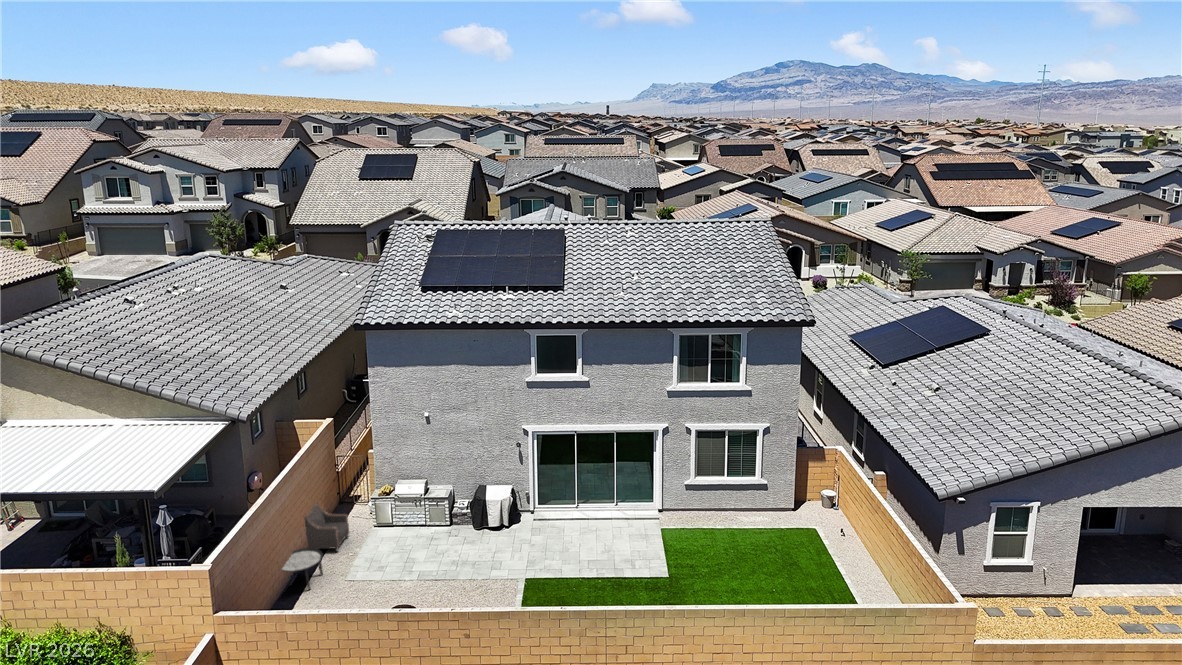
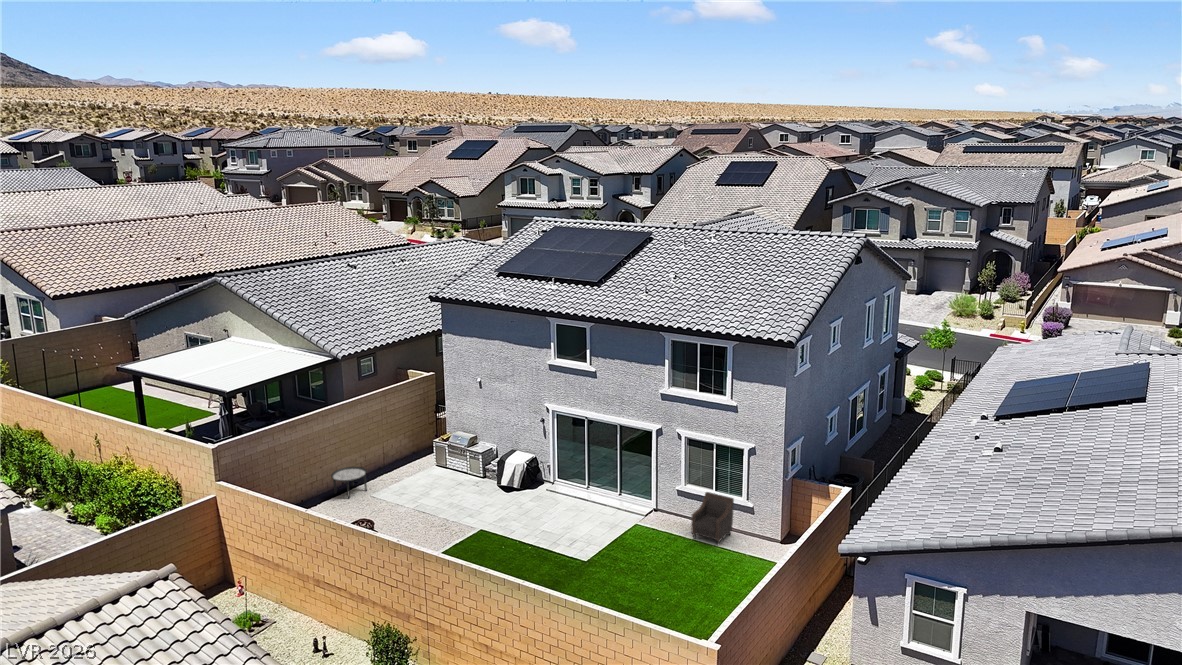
chair: present [304,504,349,552] -> present [692,492,734,545]

